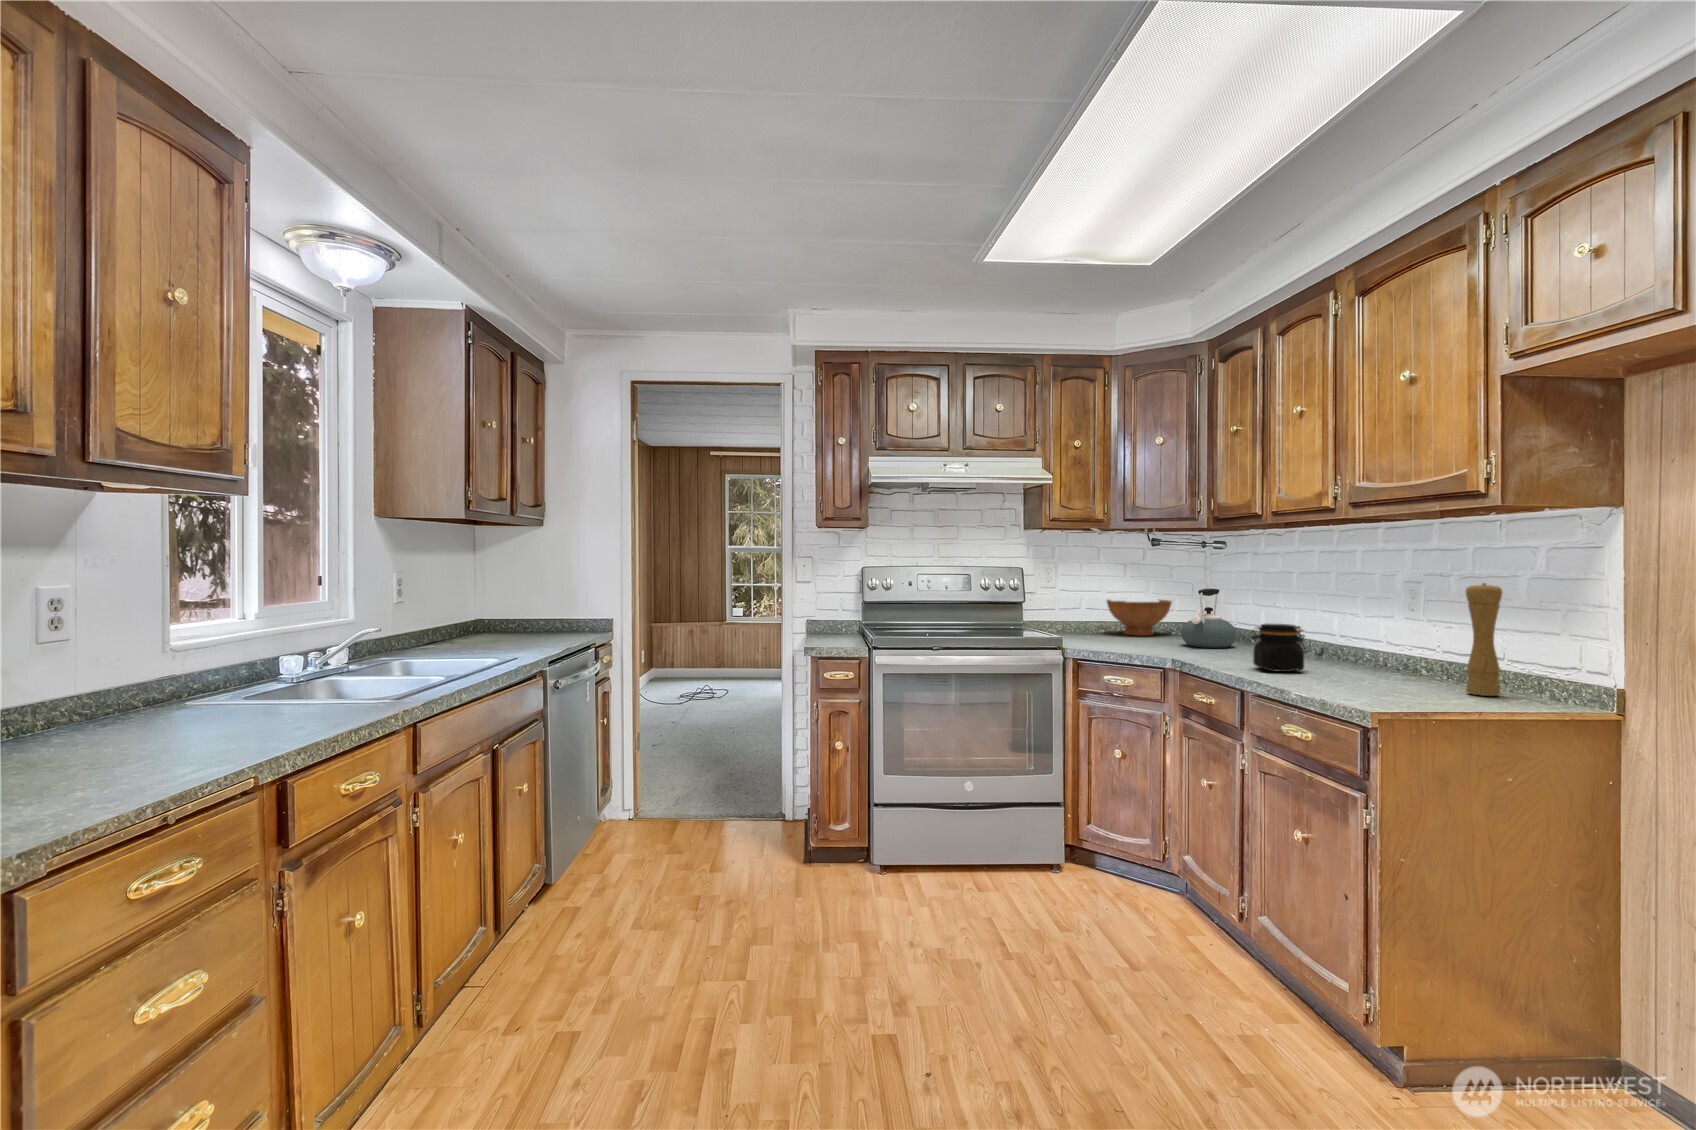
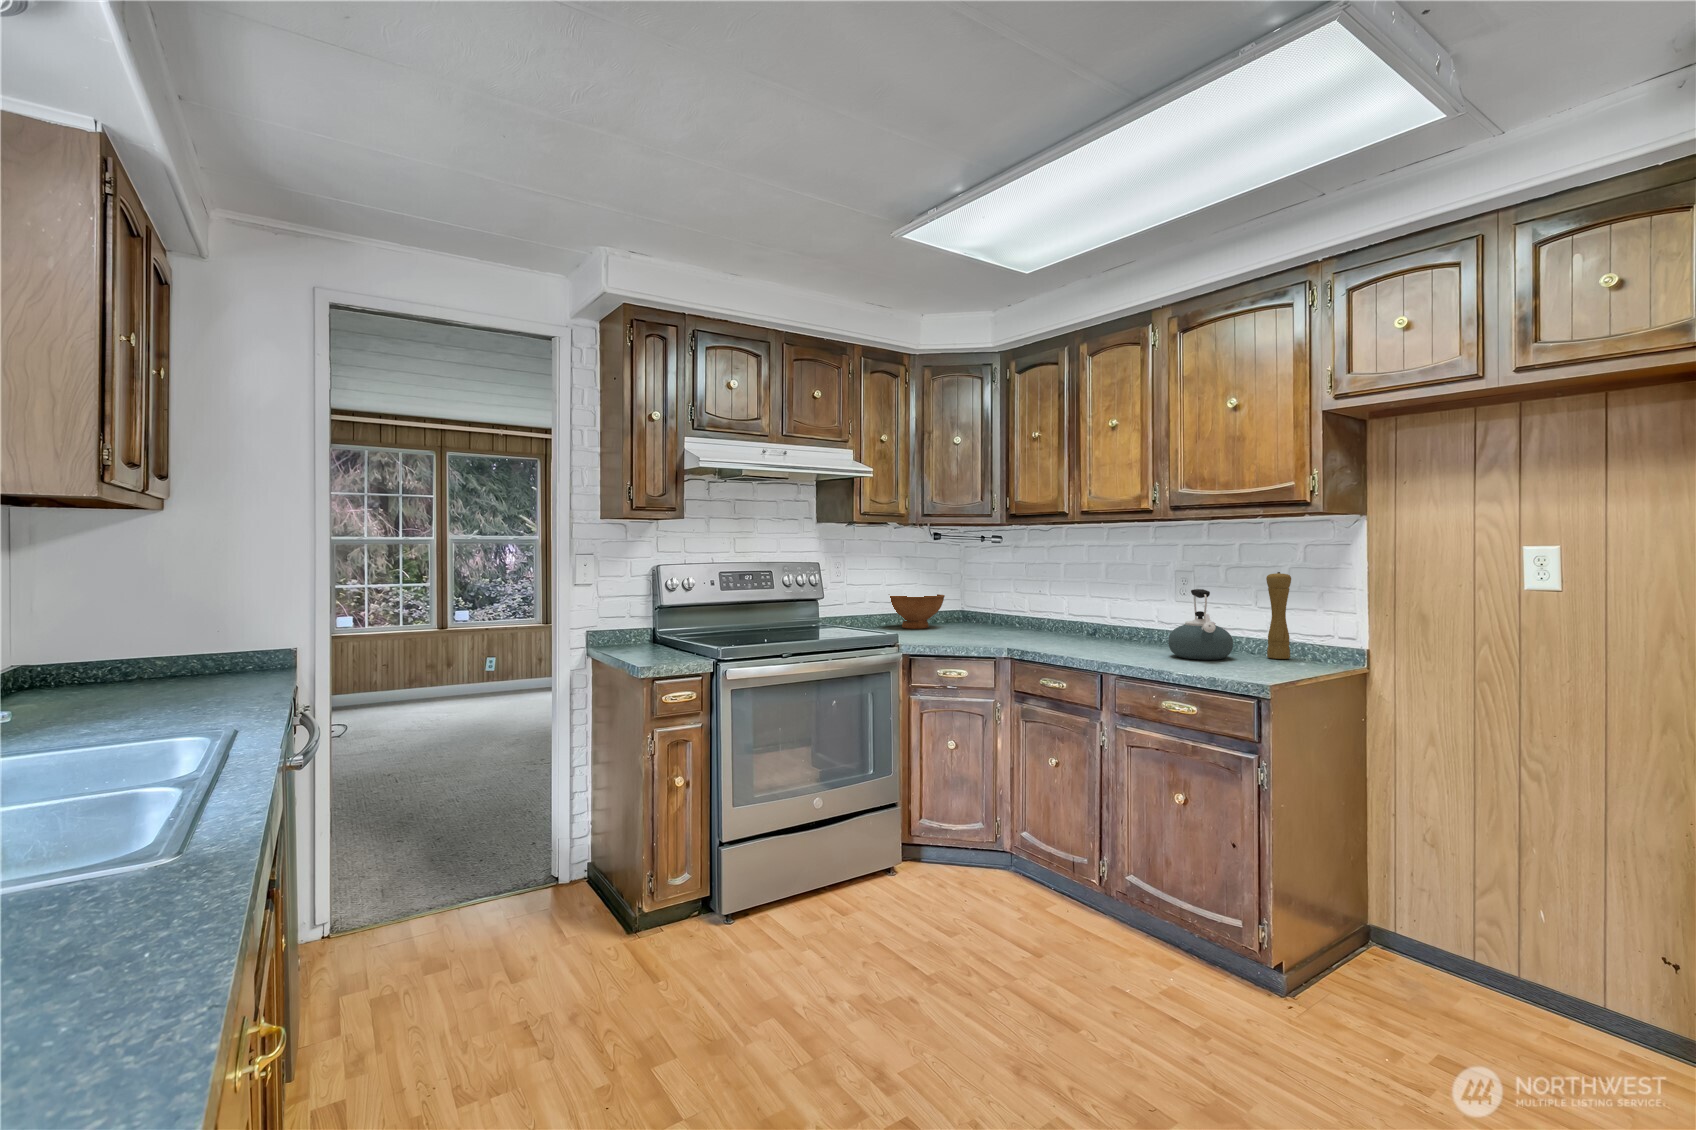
kettle: present [1182,589,1236,648] -> present [1168,589,1233,660]
jar: present [1250,624,1307,672] -> none [1090,611,1134,652]

